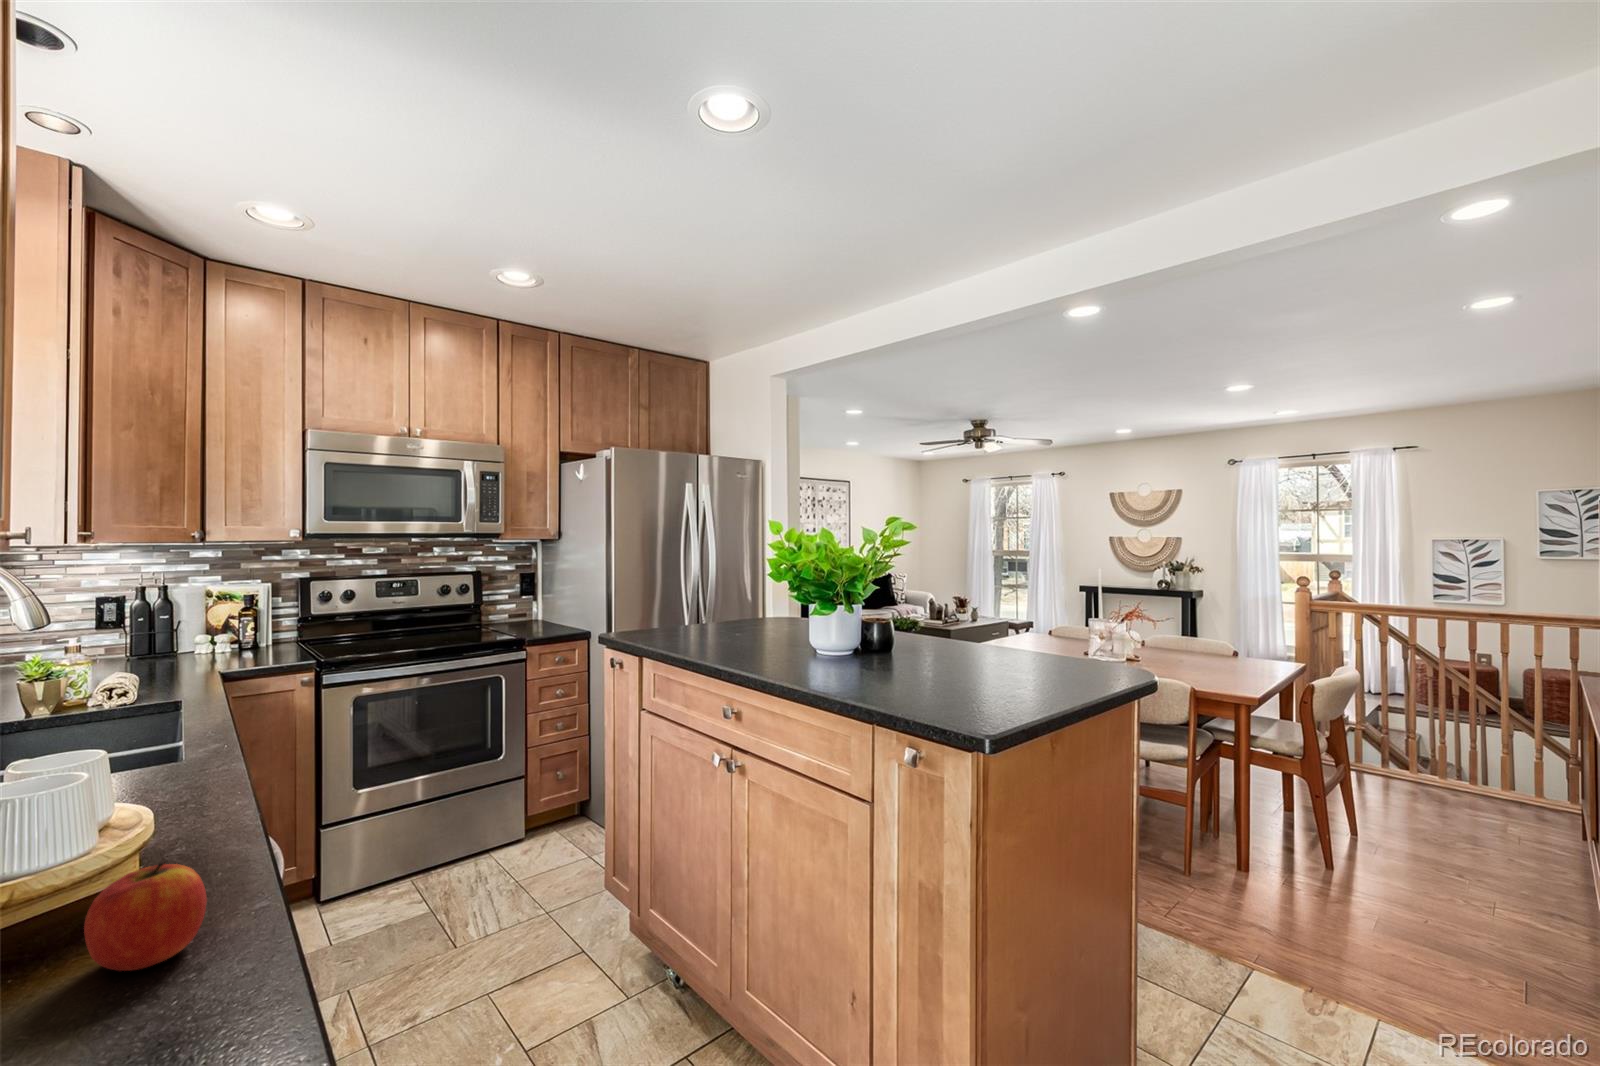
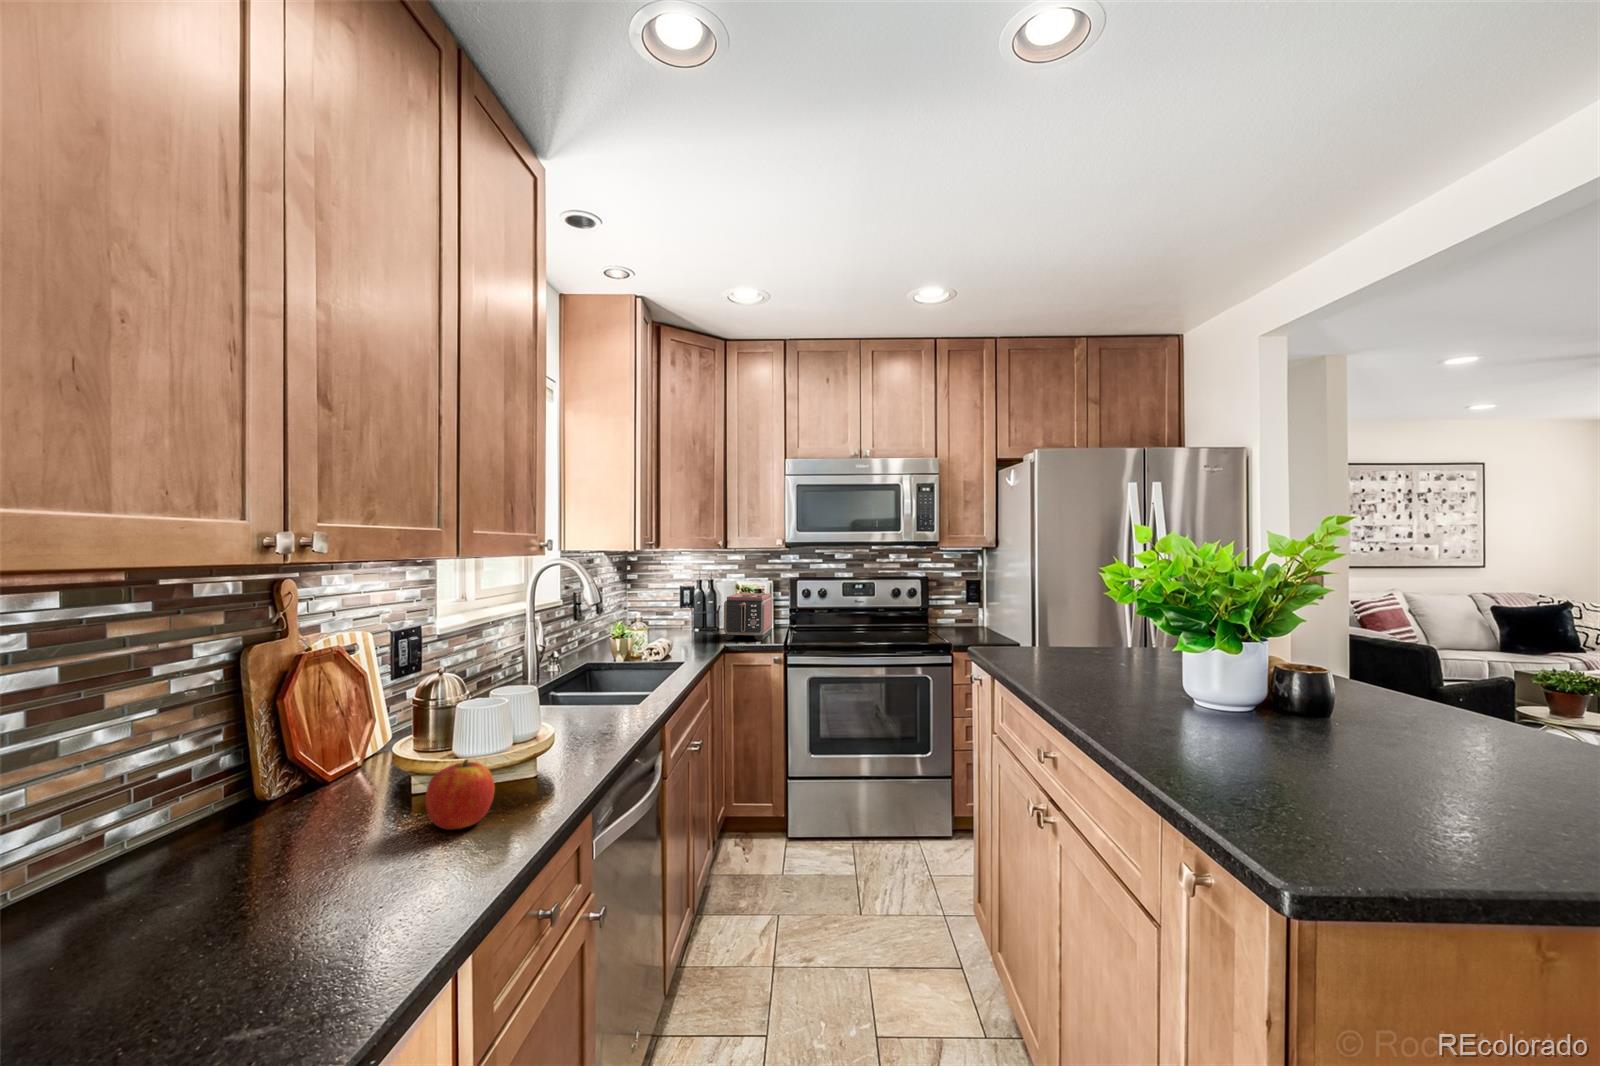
toaster: none [213,600,283,666] -> present [724,593,773,641]

